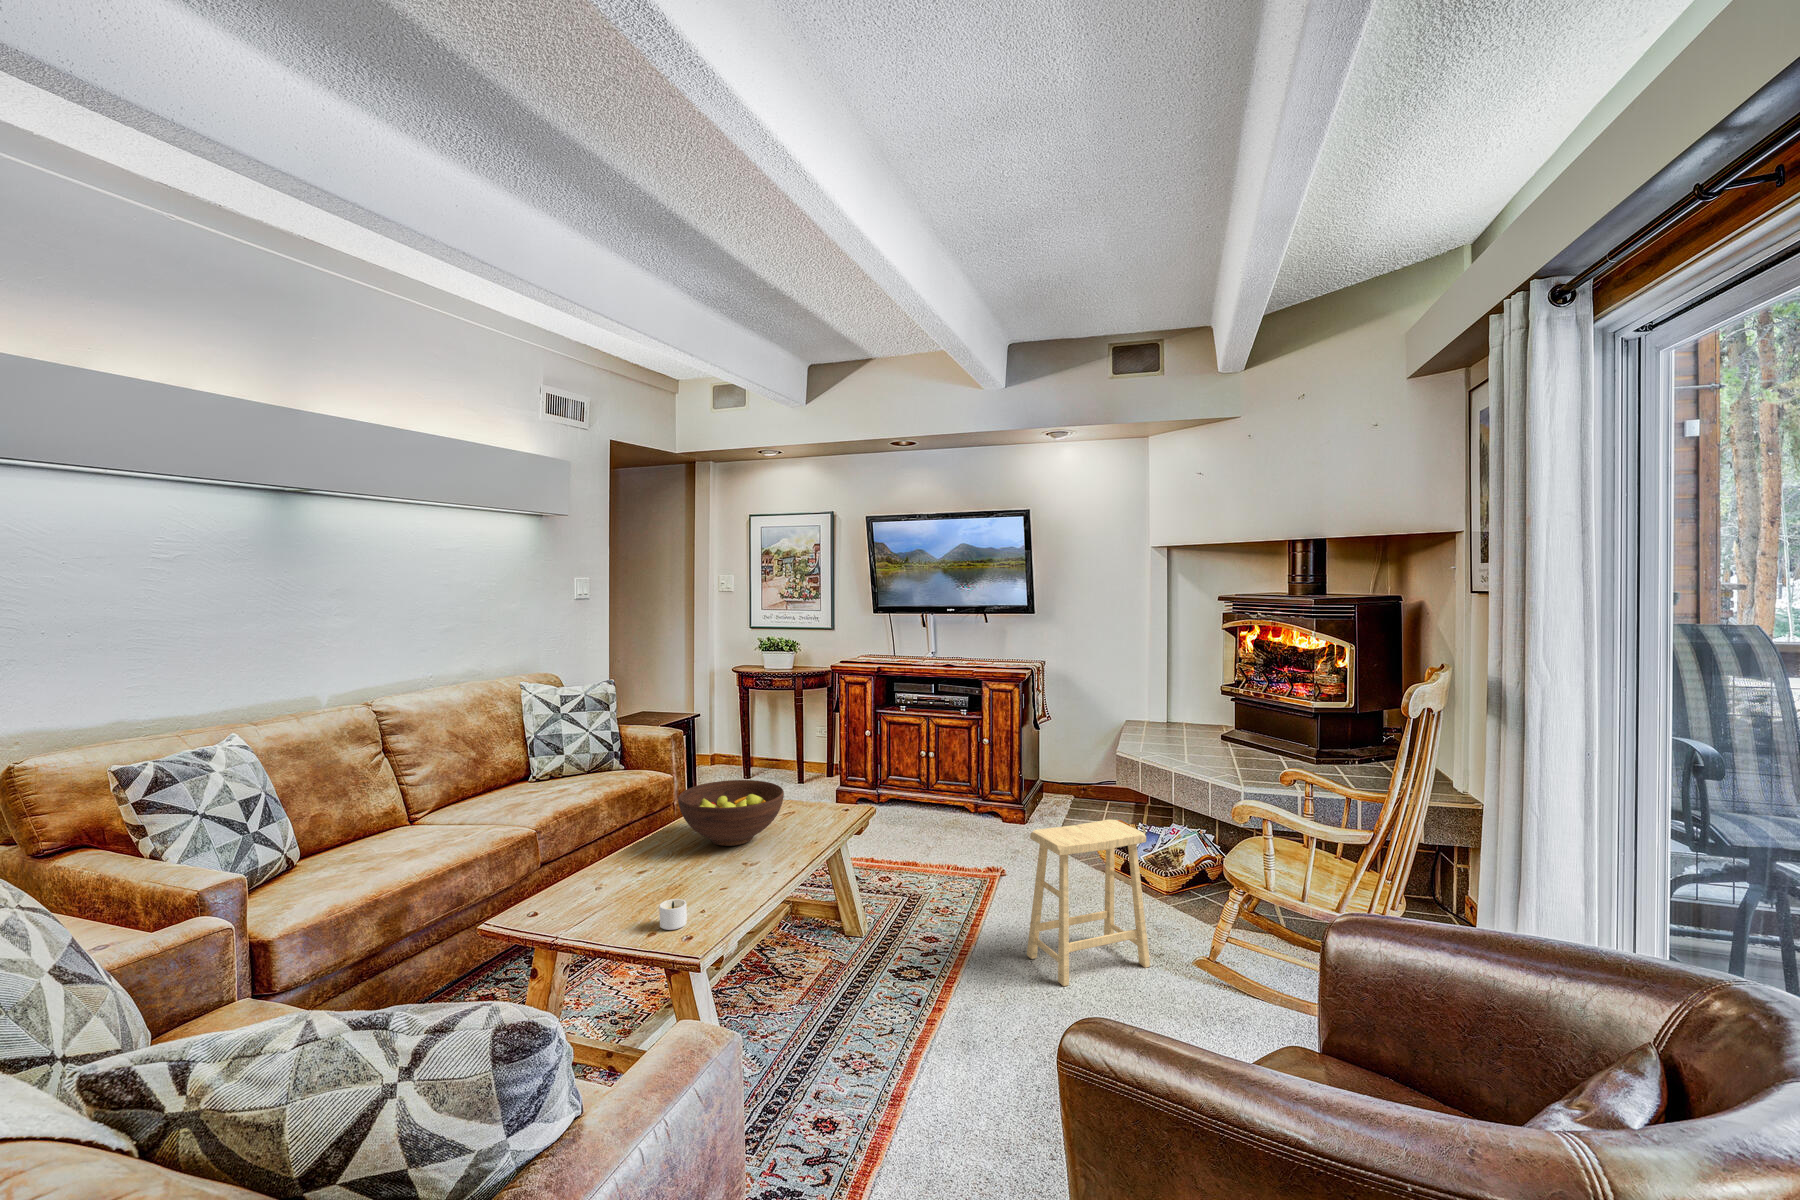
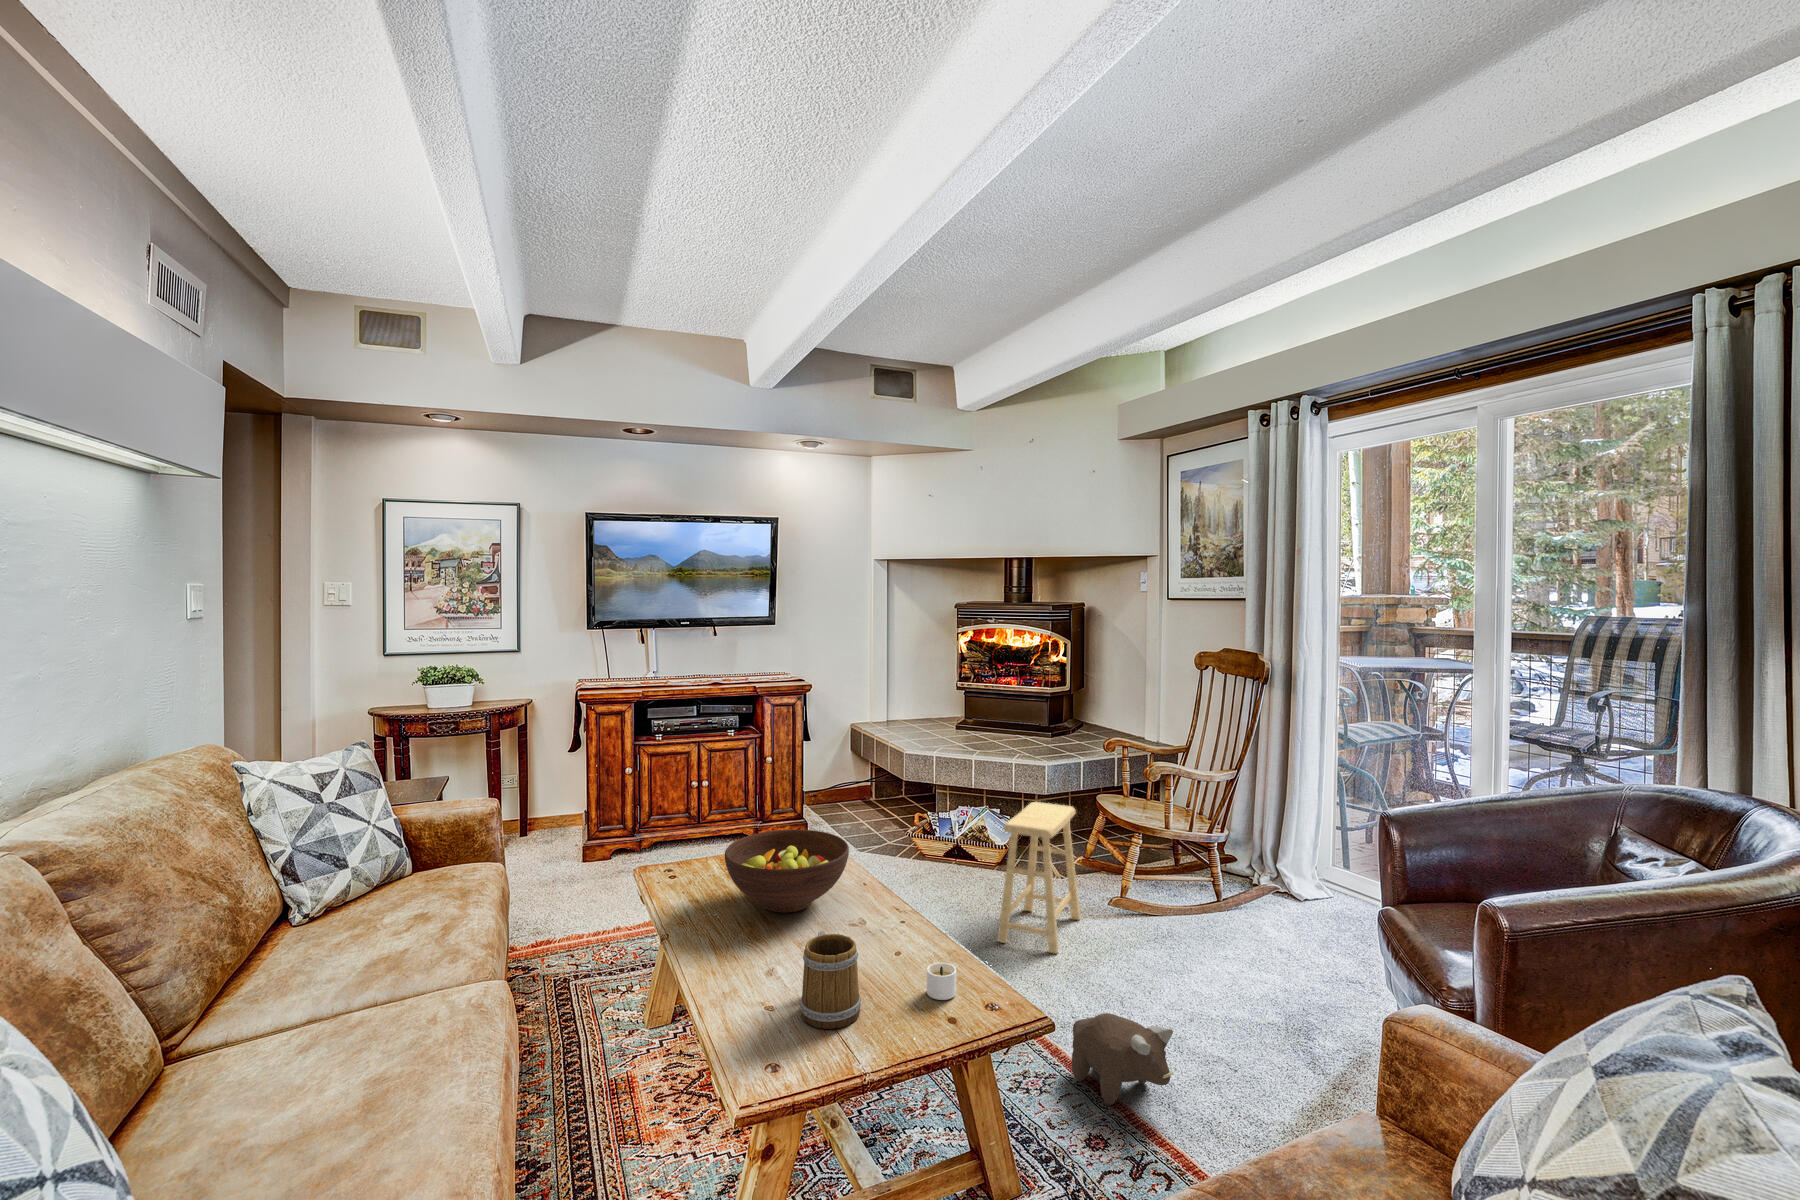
mug: none [573,848,630,919] -> present [800,931,861,1029]
plush toy: none [863,1026,945,1118] -> present [1072,1013,1173,1105]

